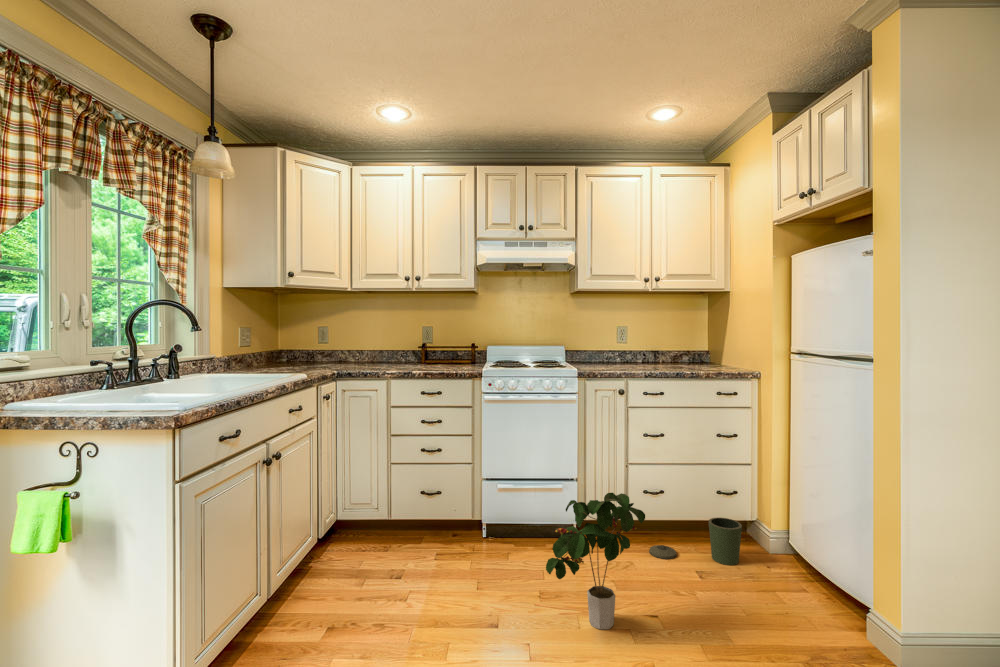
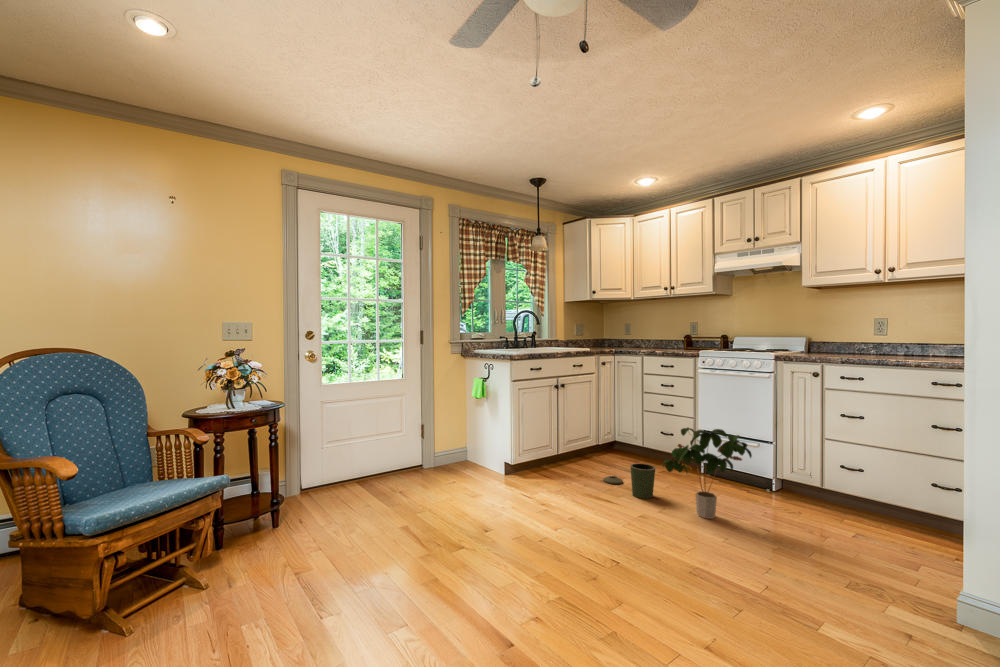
trash can: present [649,518,742,565] -> present [603,463,655,499]

